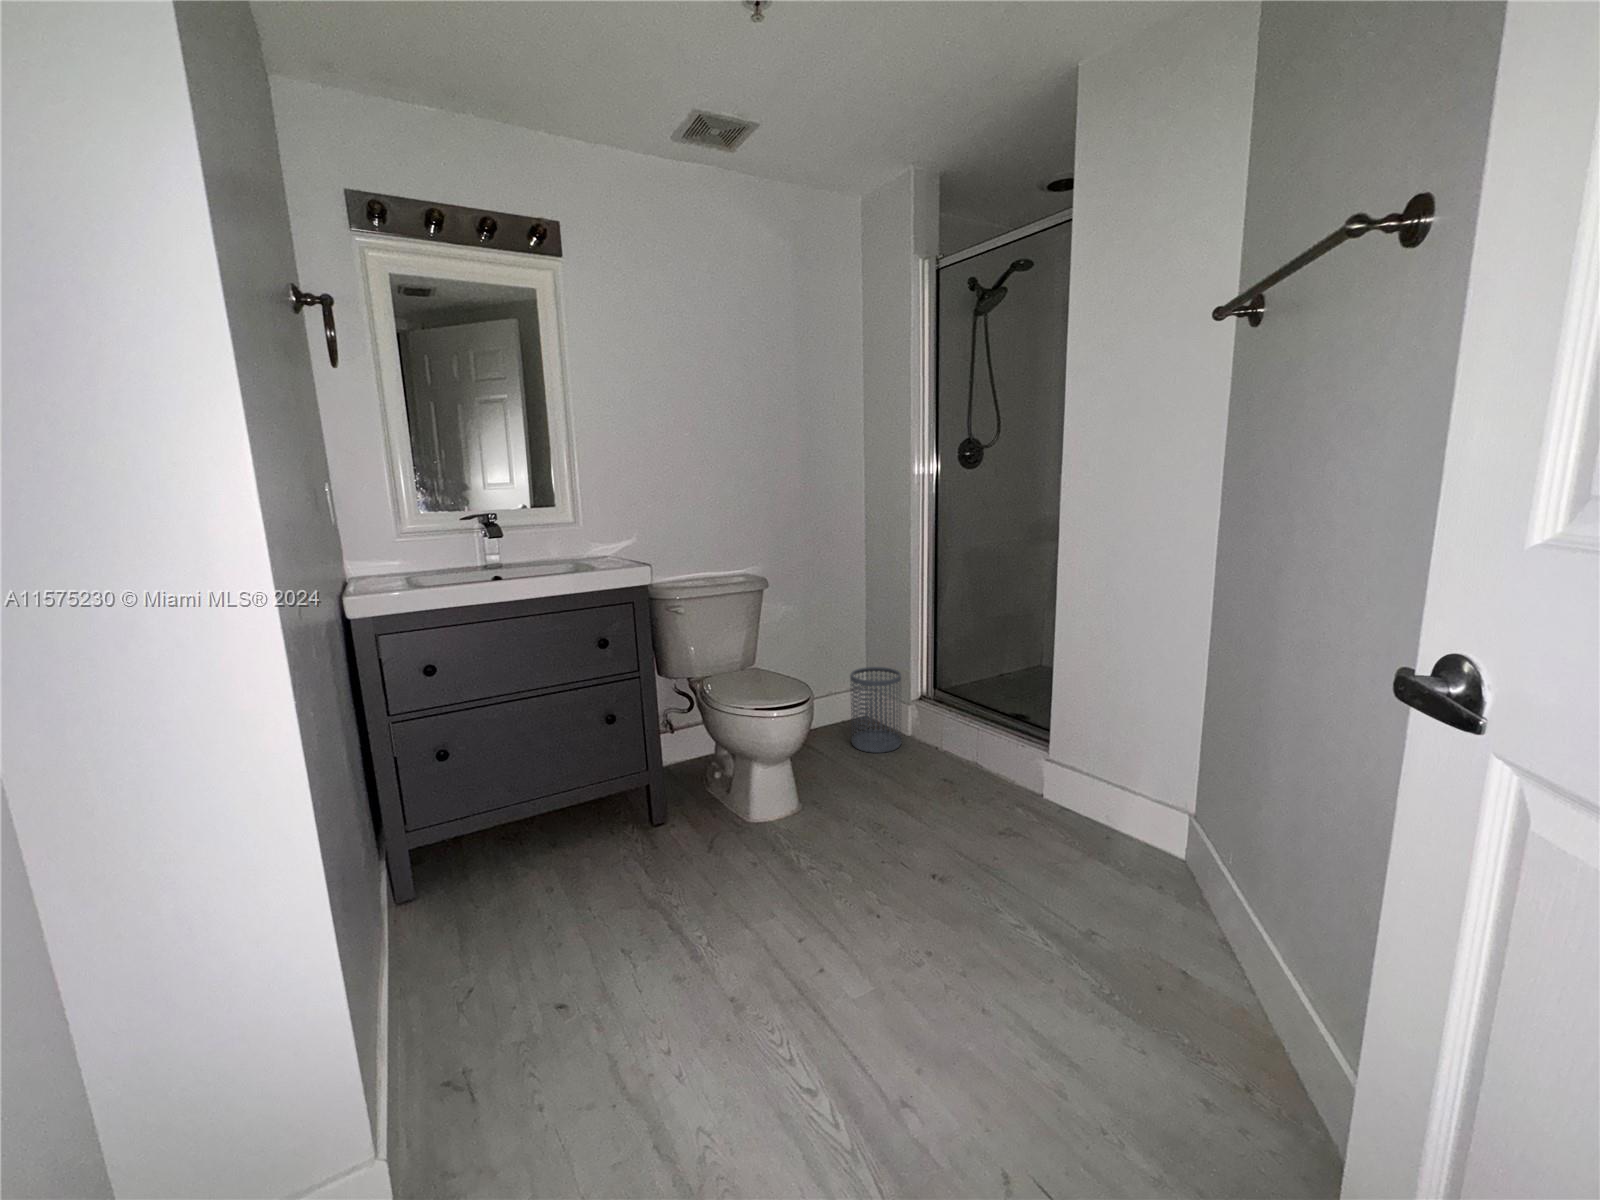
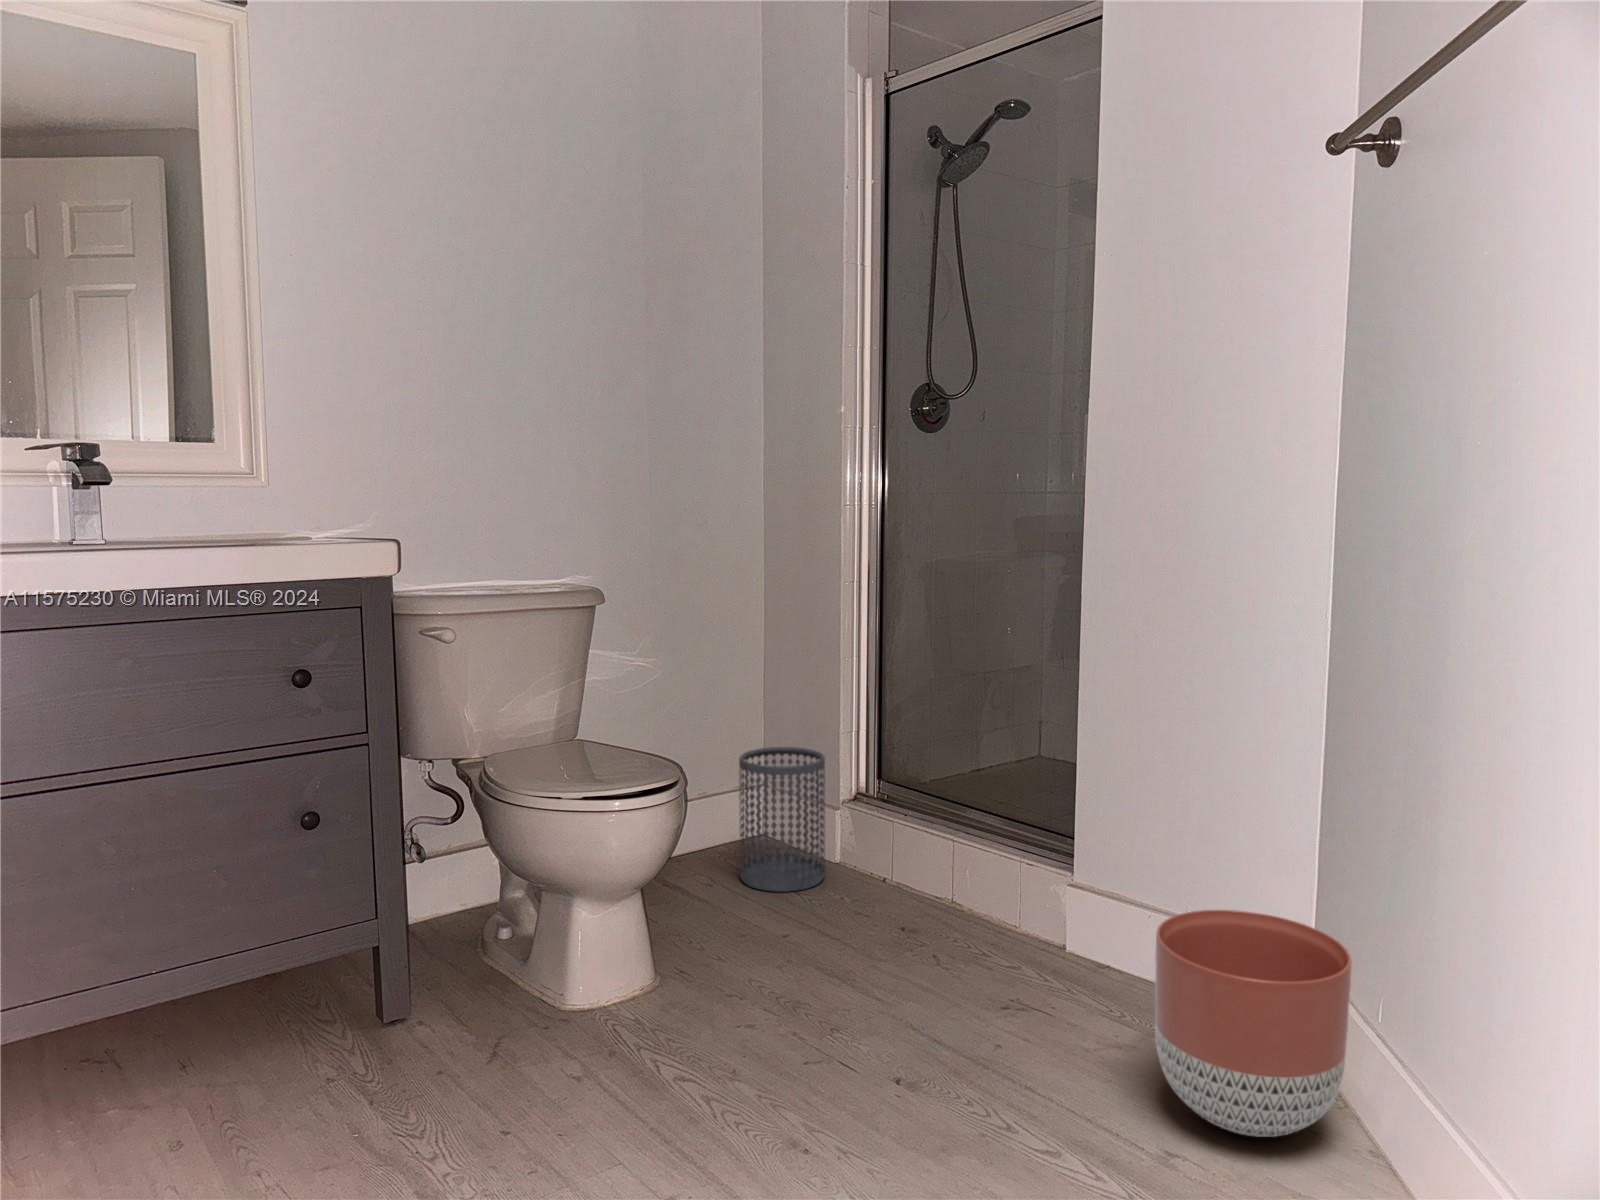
planter: none [1087,787,1211,925] -> present [1155,910,1352,1137]

